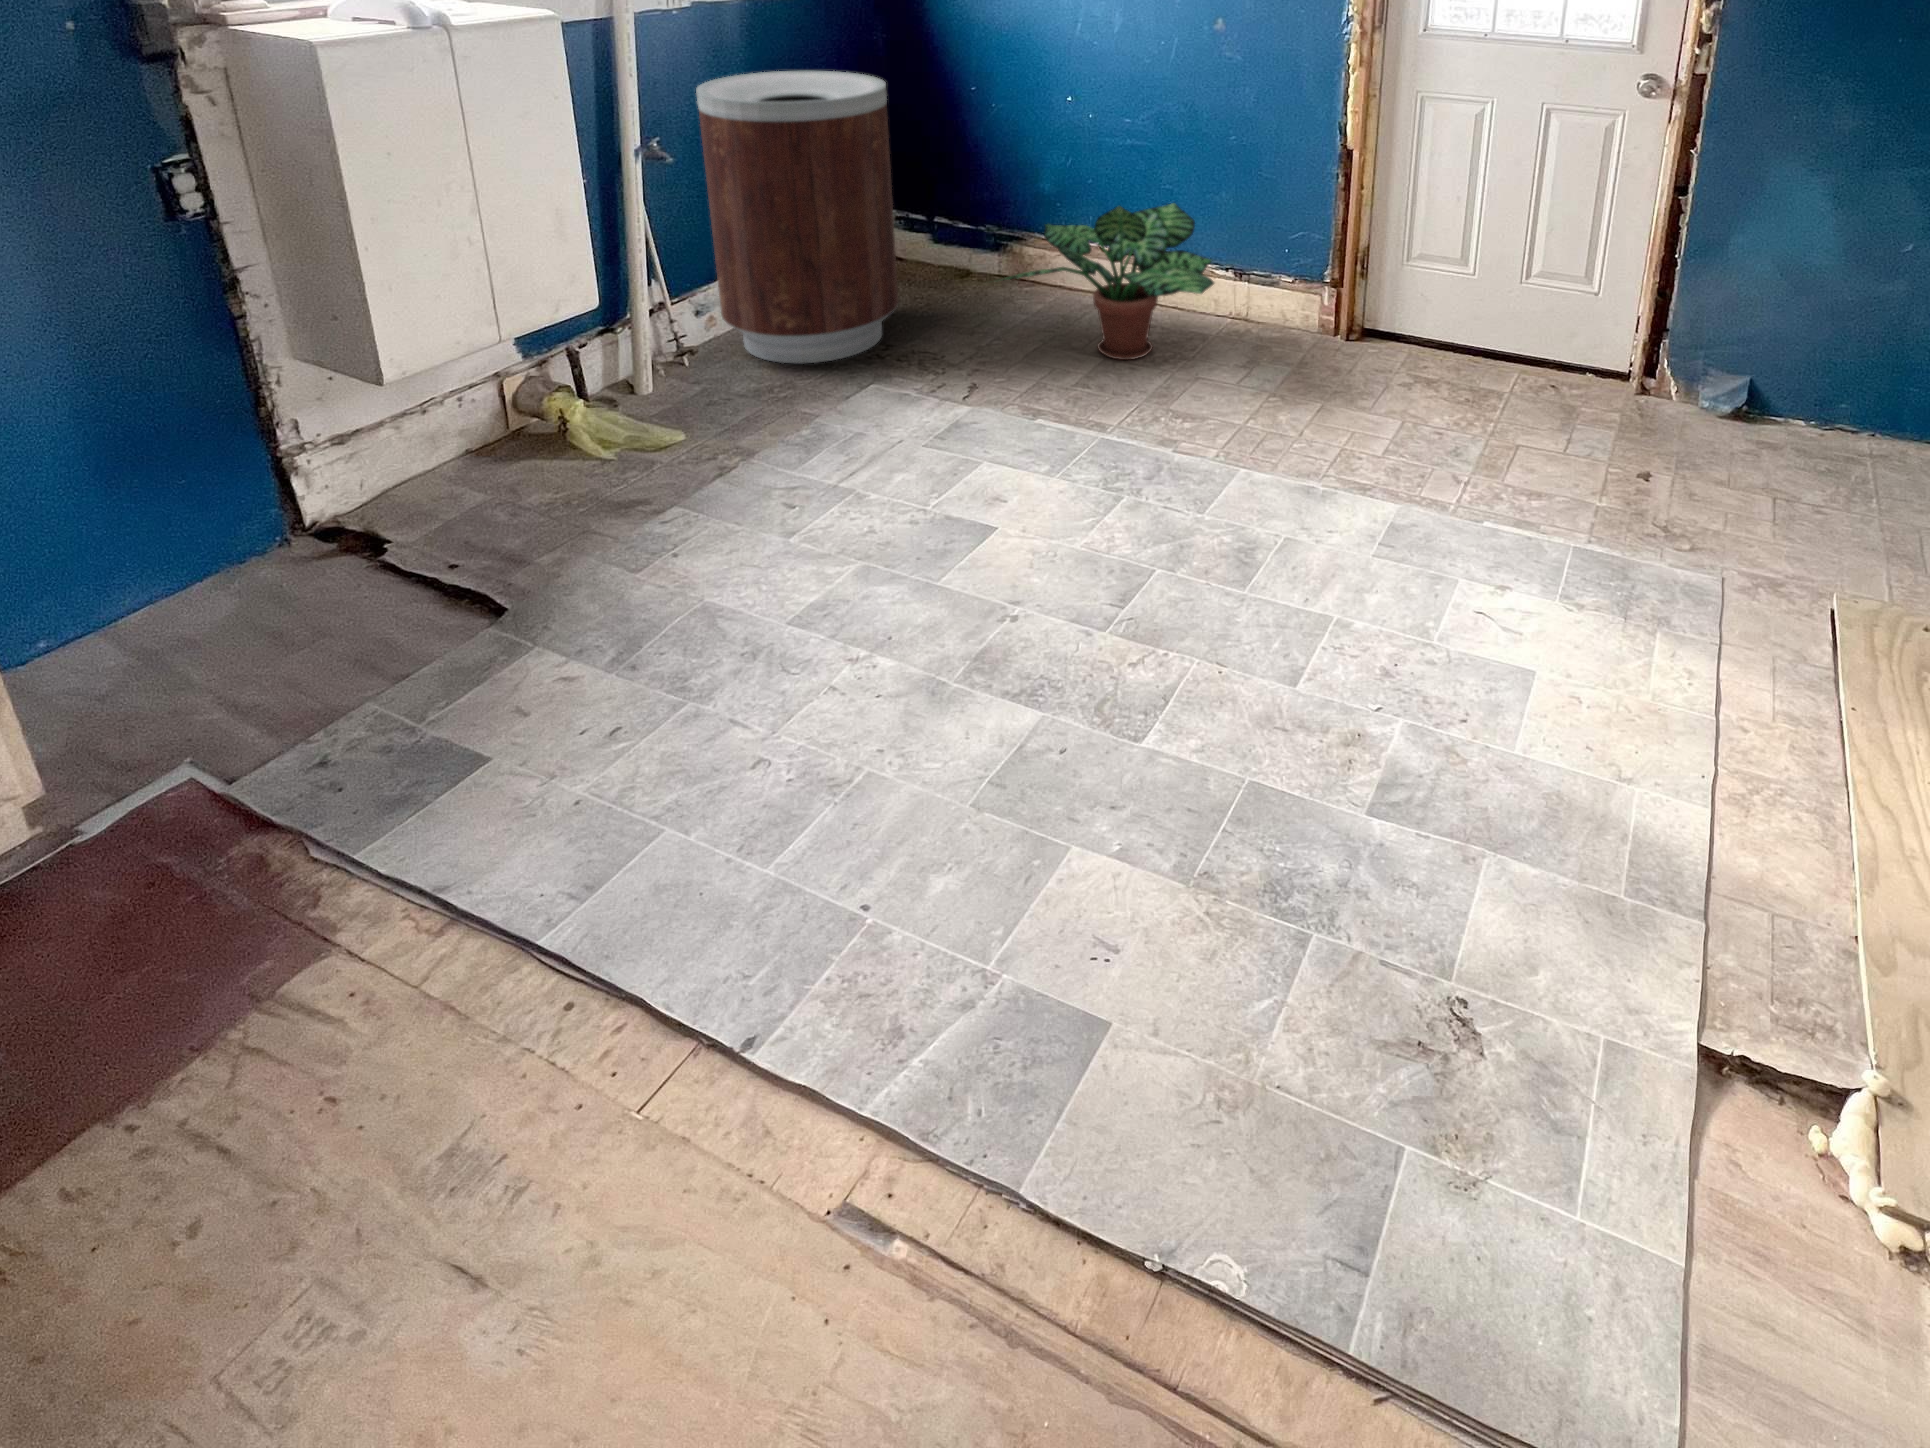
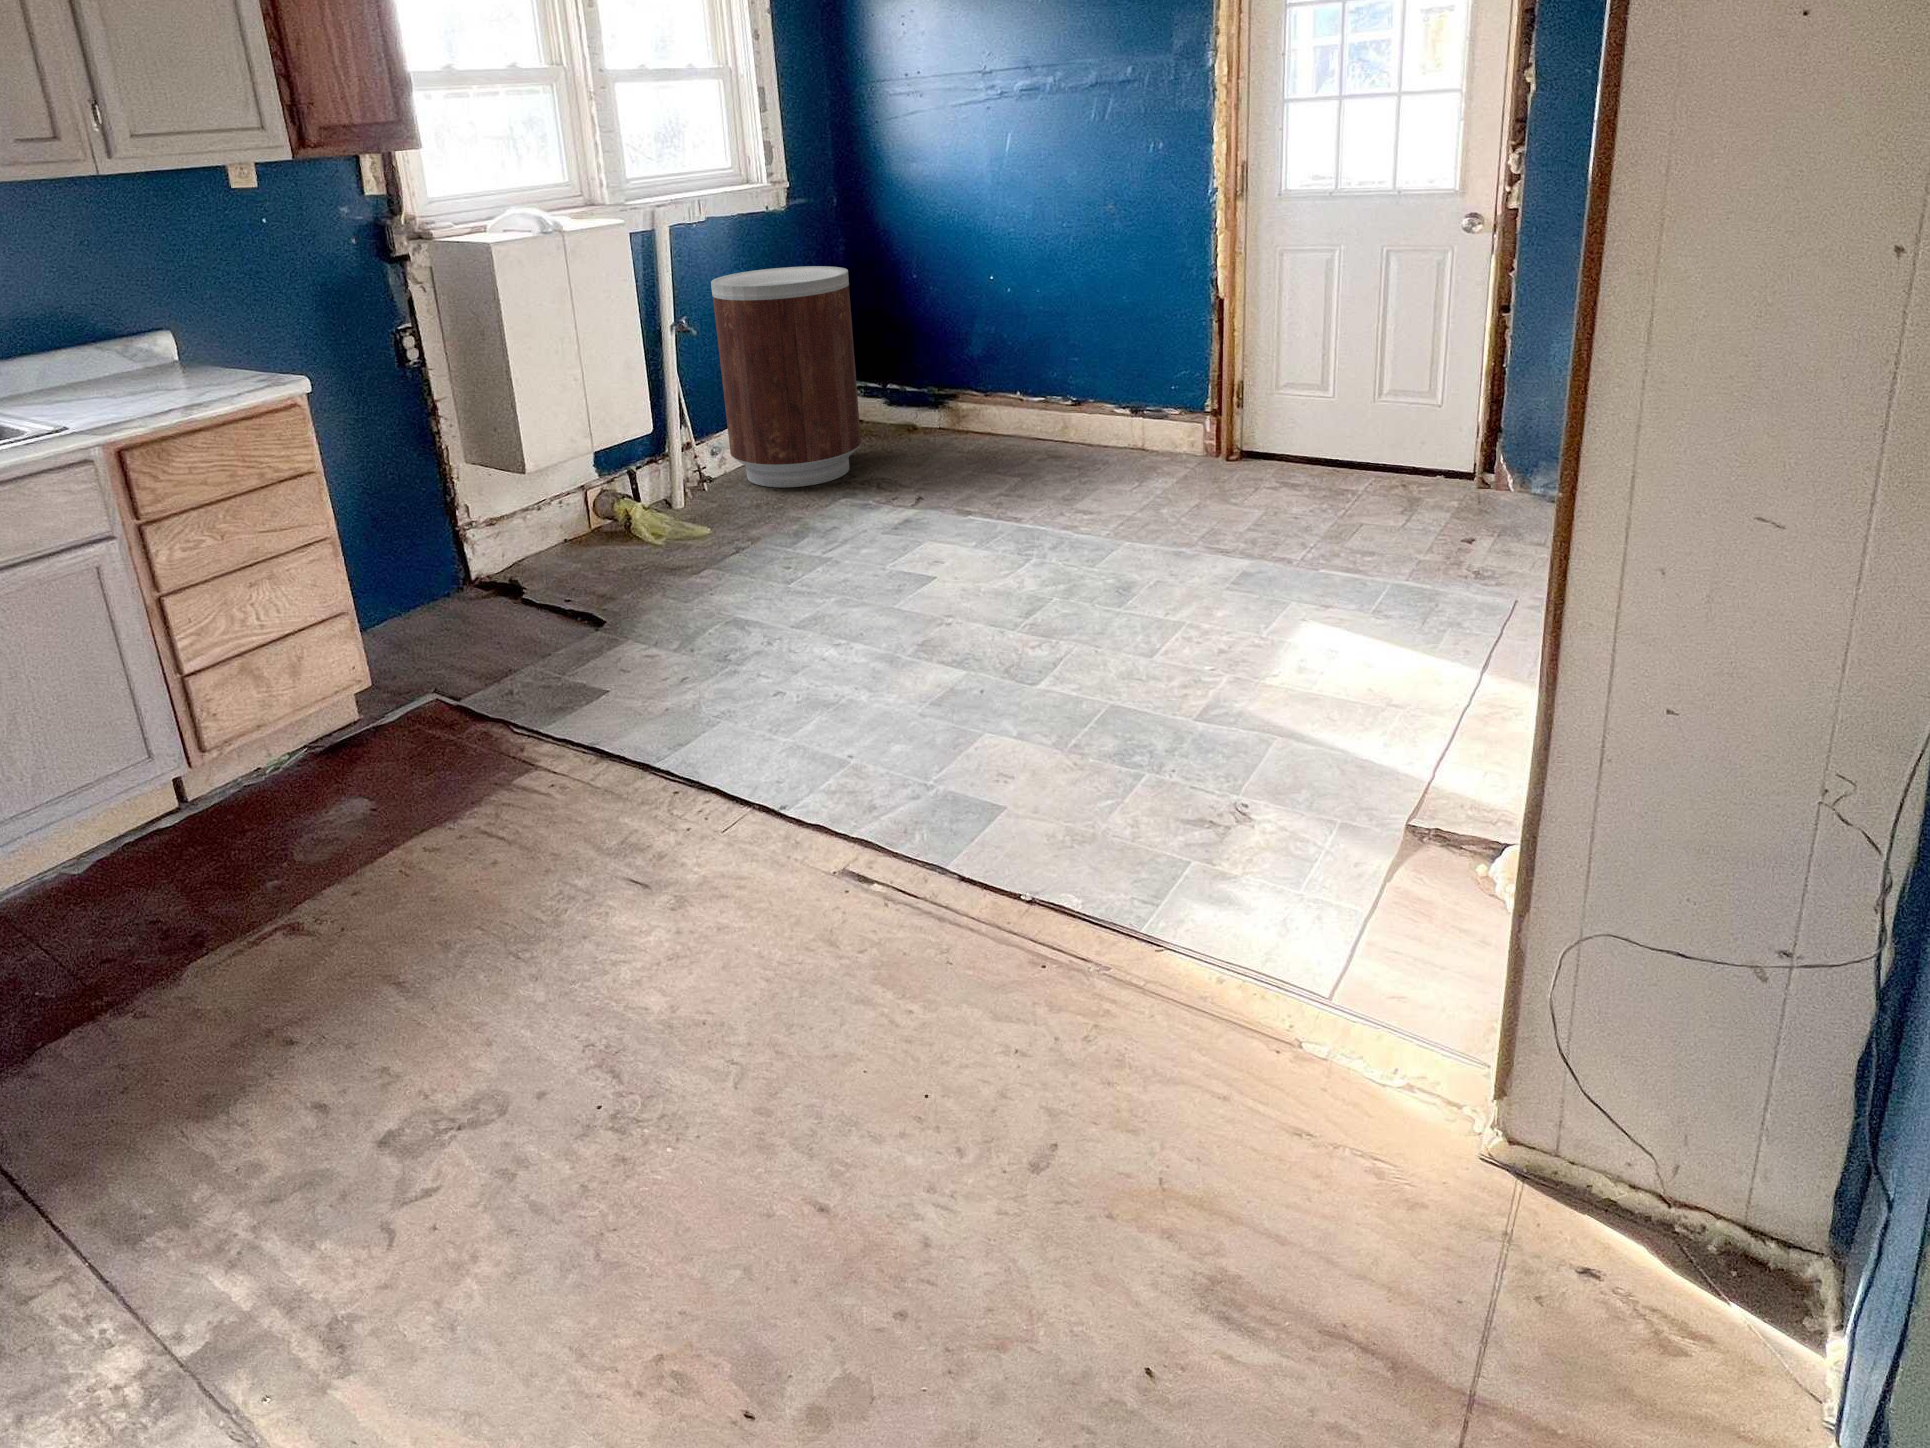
potted plant: present [996,203,1214,360] -> none [924,351,1108,478]

